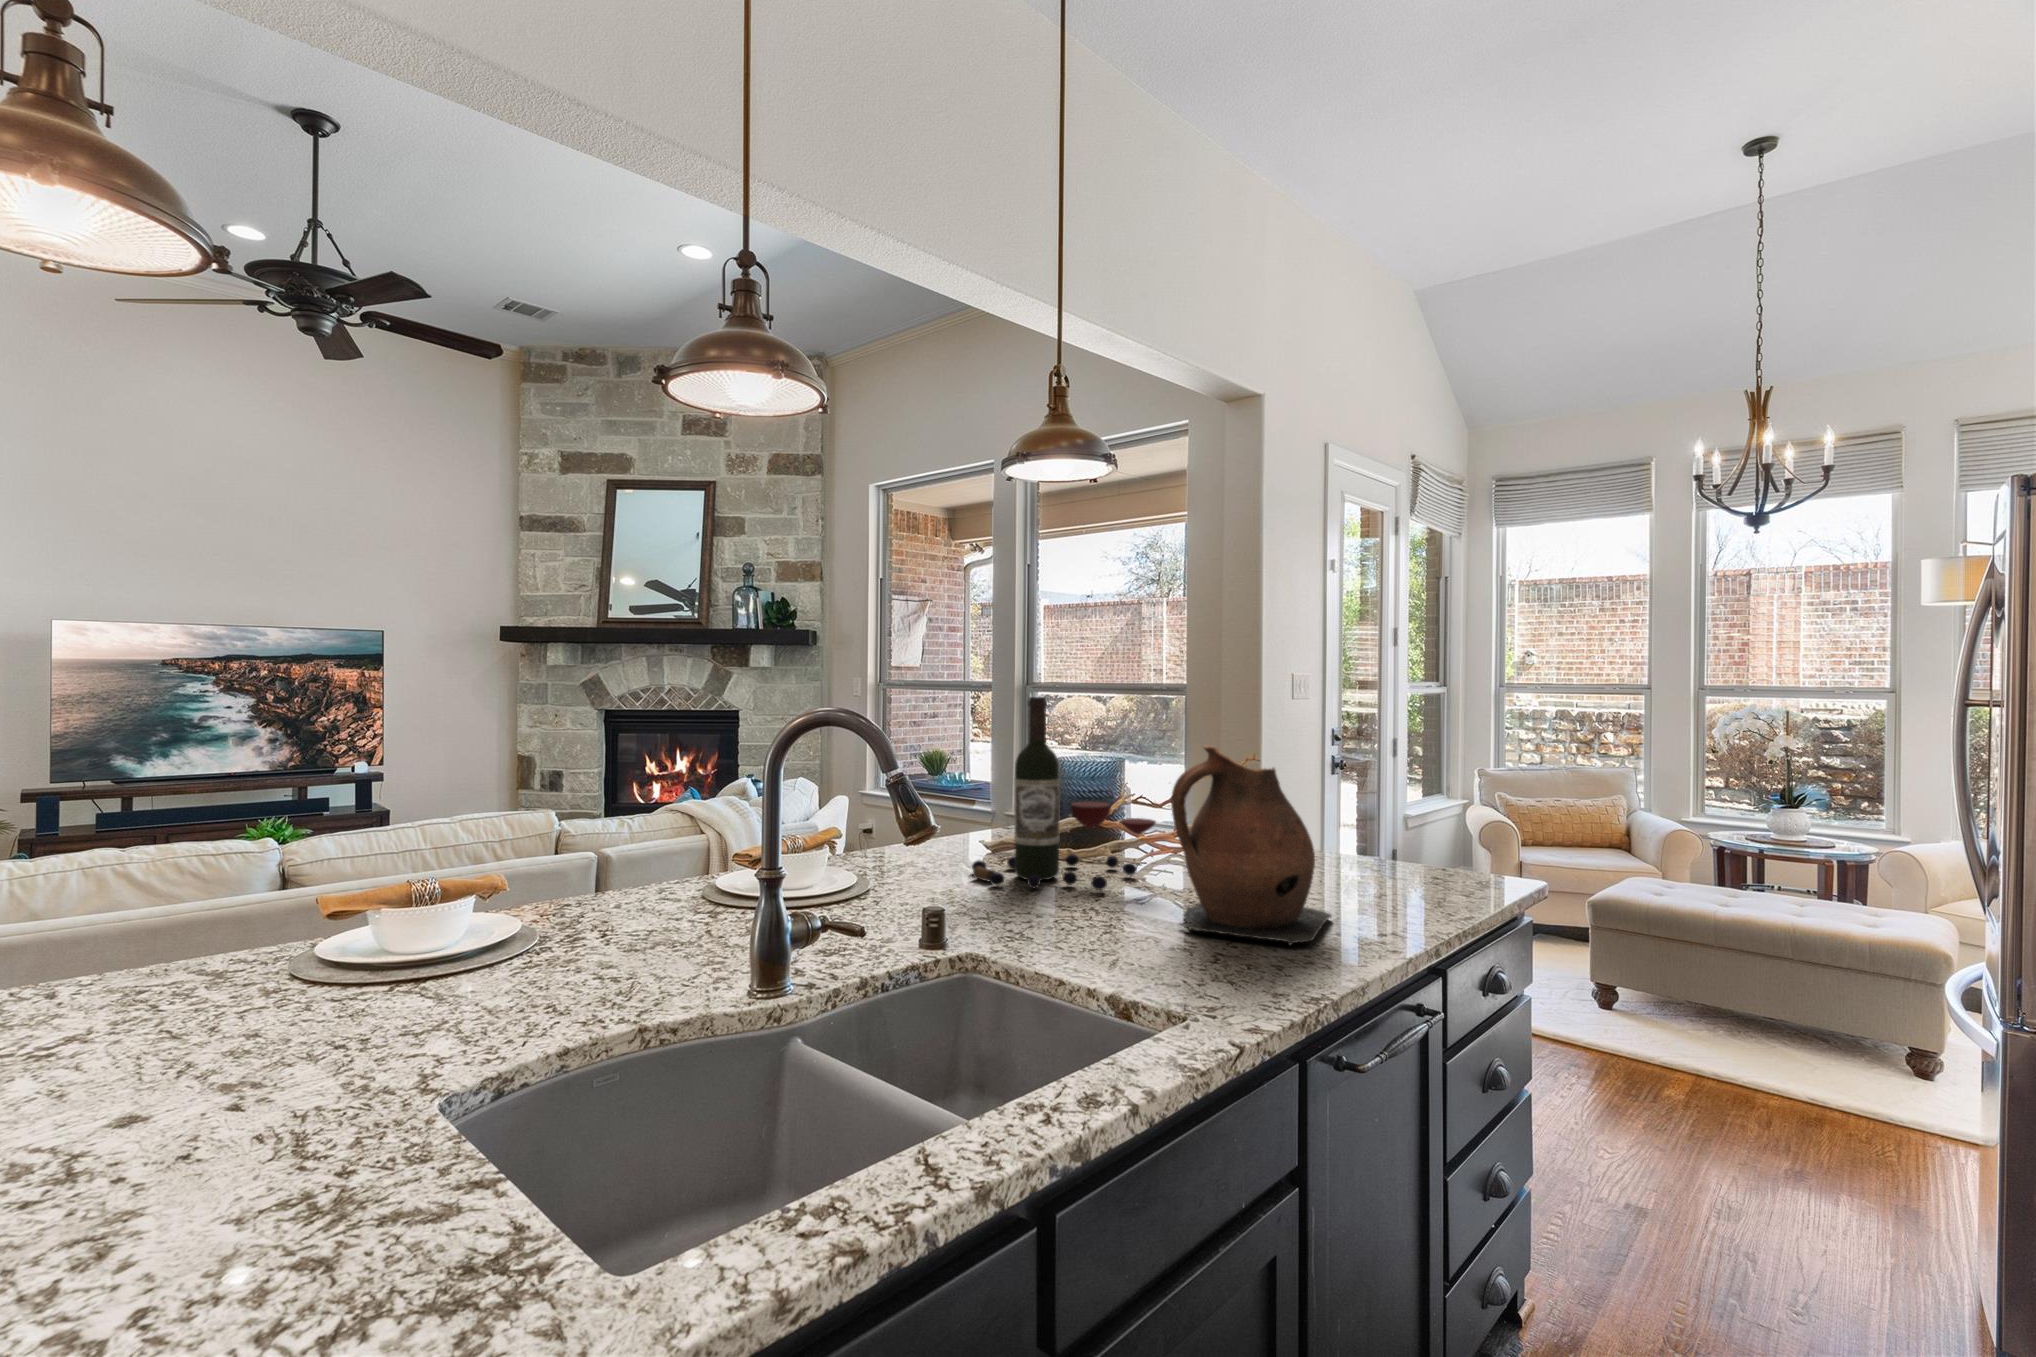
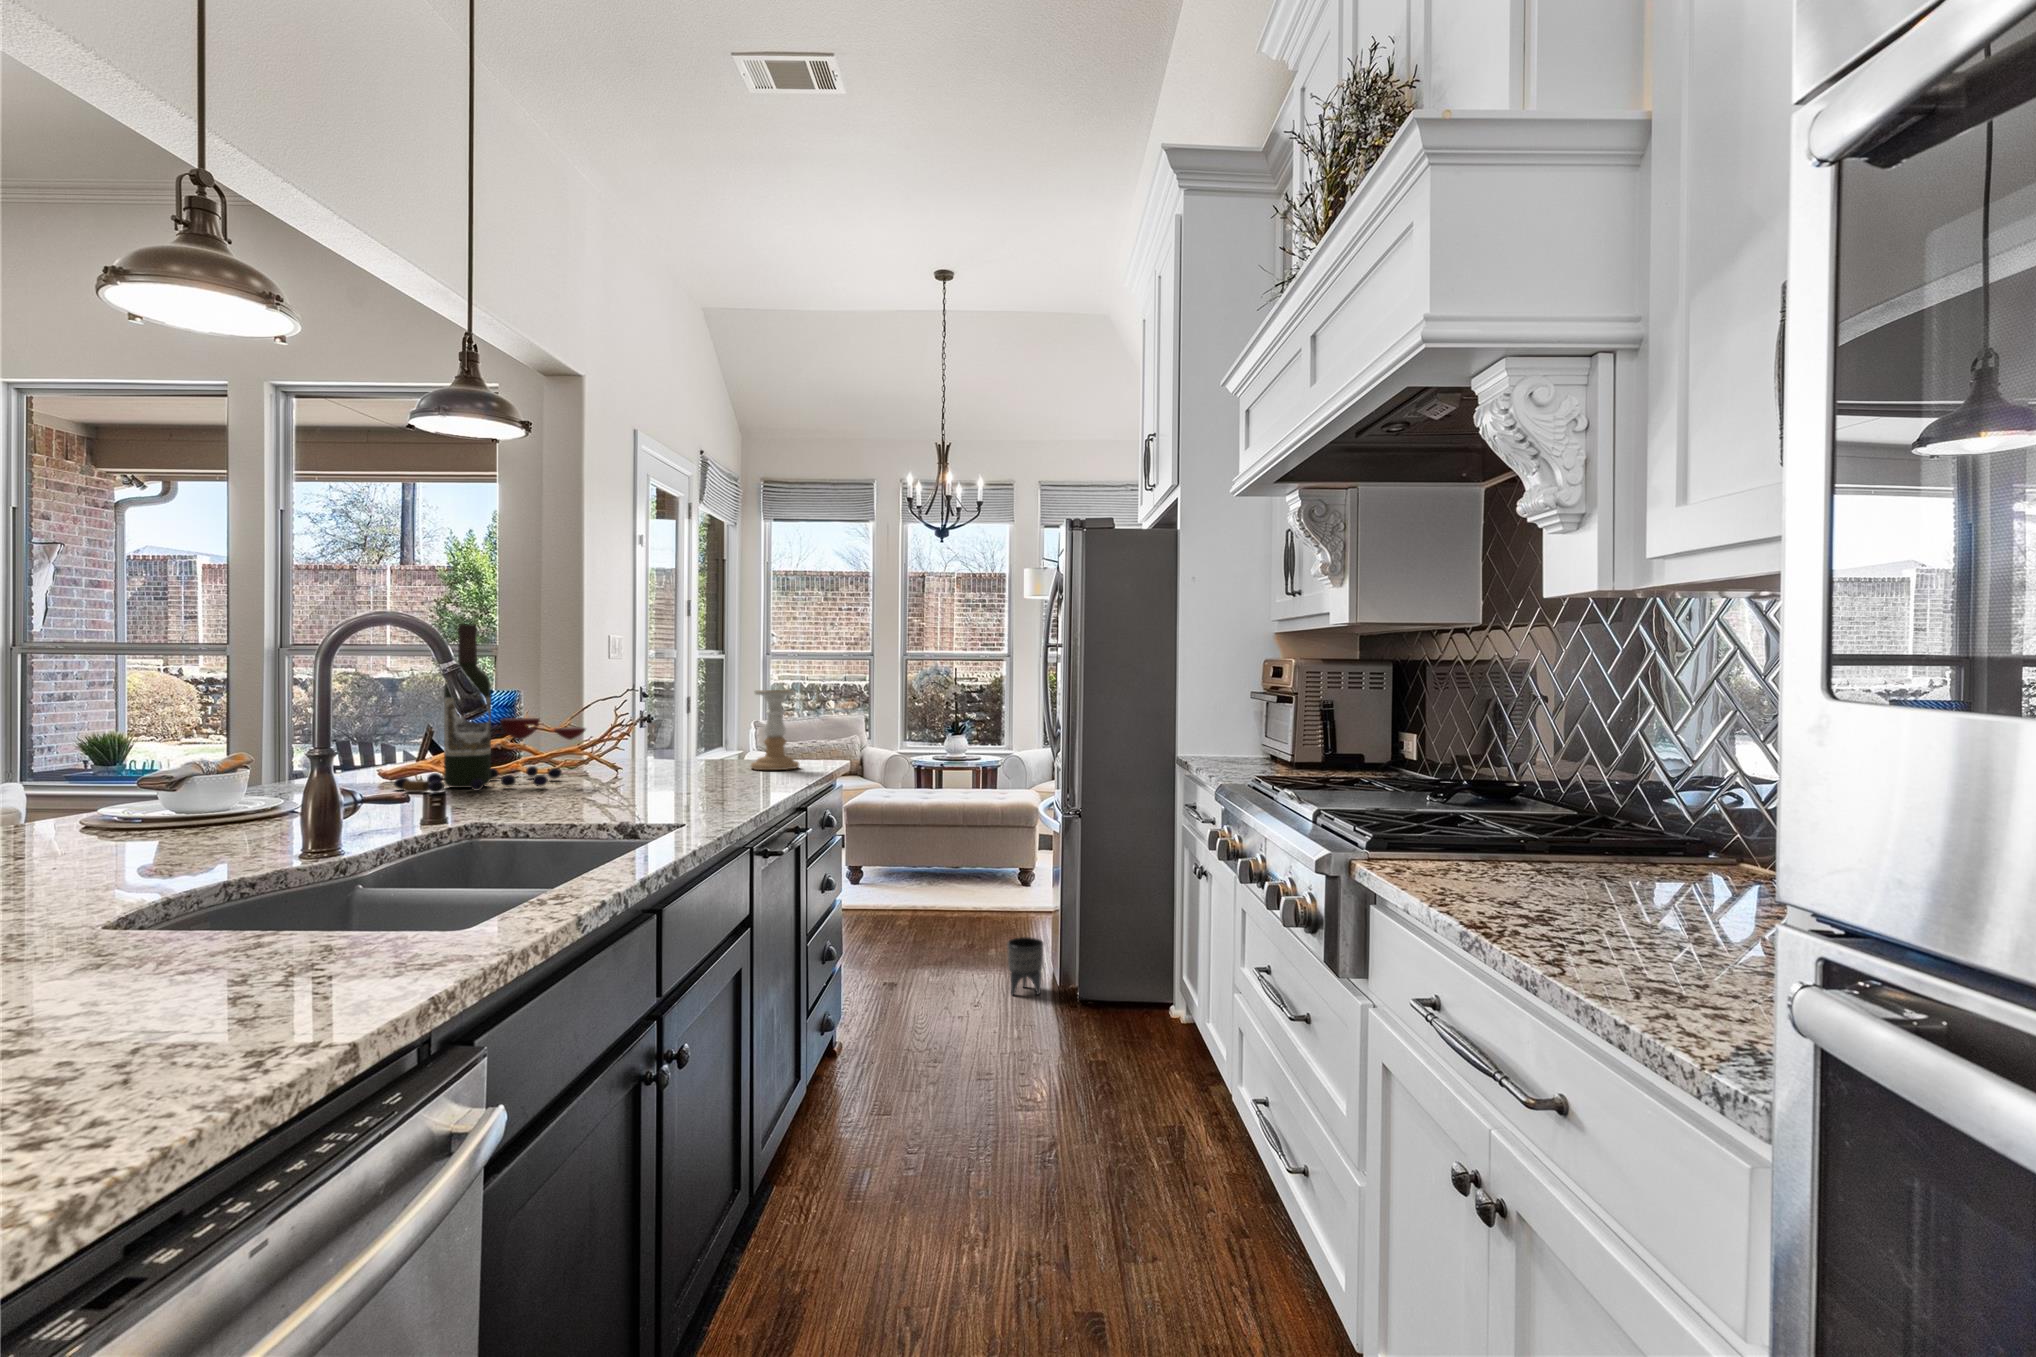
ceramic pitcher: present [1171,745,1331,946] -> none [626,657,738,794]
candle holder: none [1378,777,1449,895] -> present [751,690,799,770]
planter: none [1869,1203,1955,1325] -> present [1007,937,1044,995]

